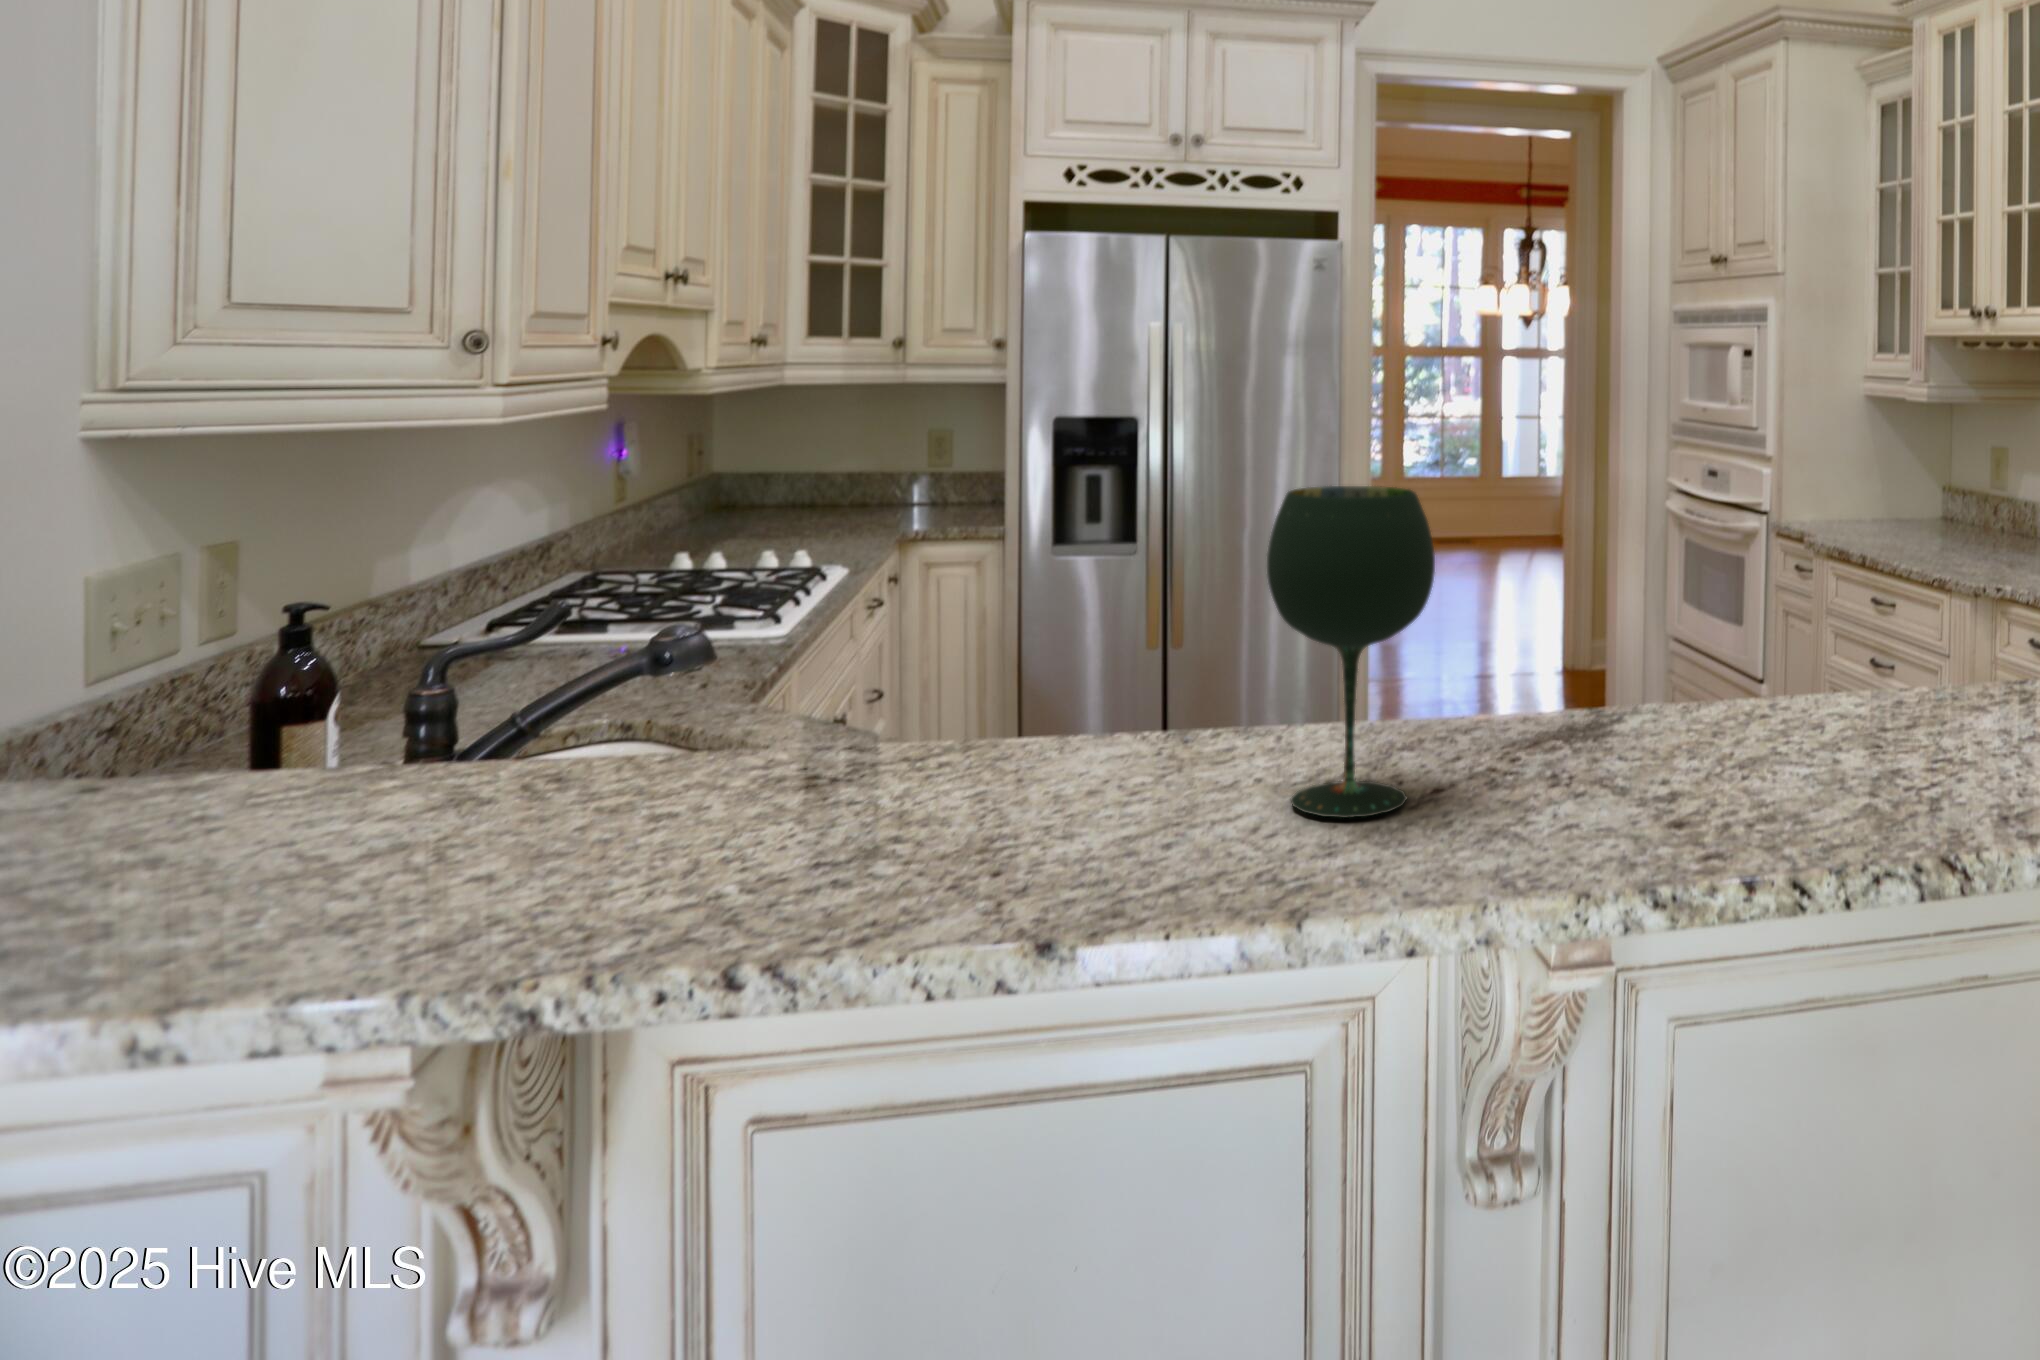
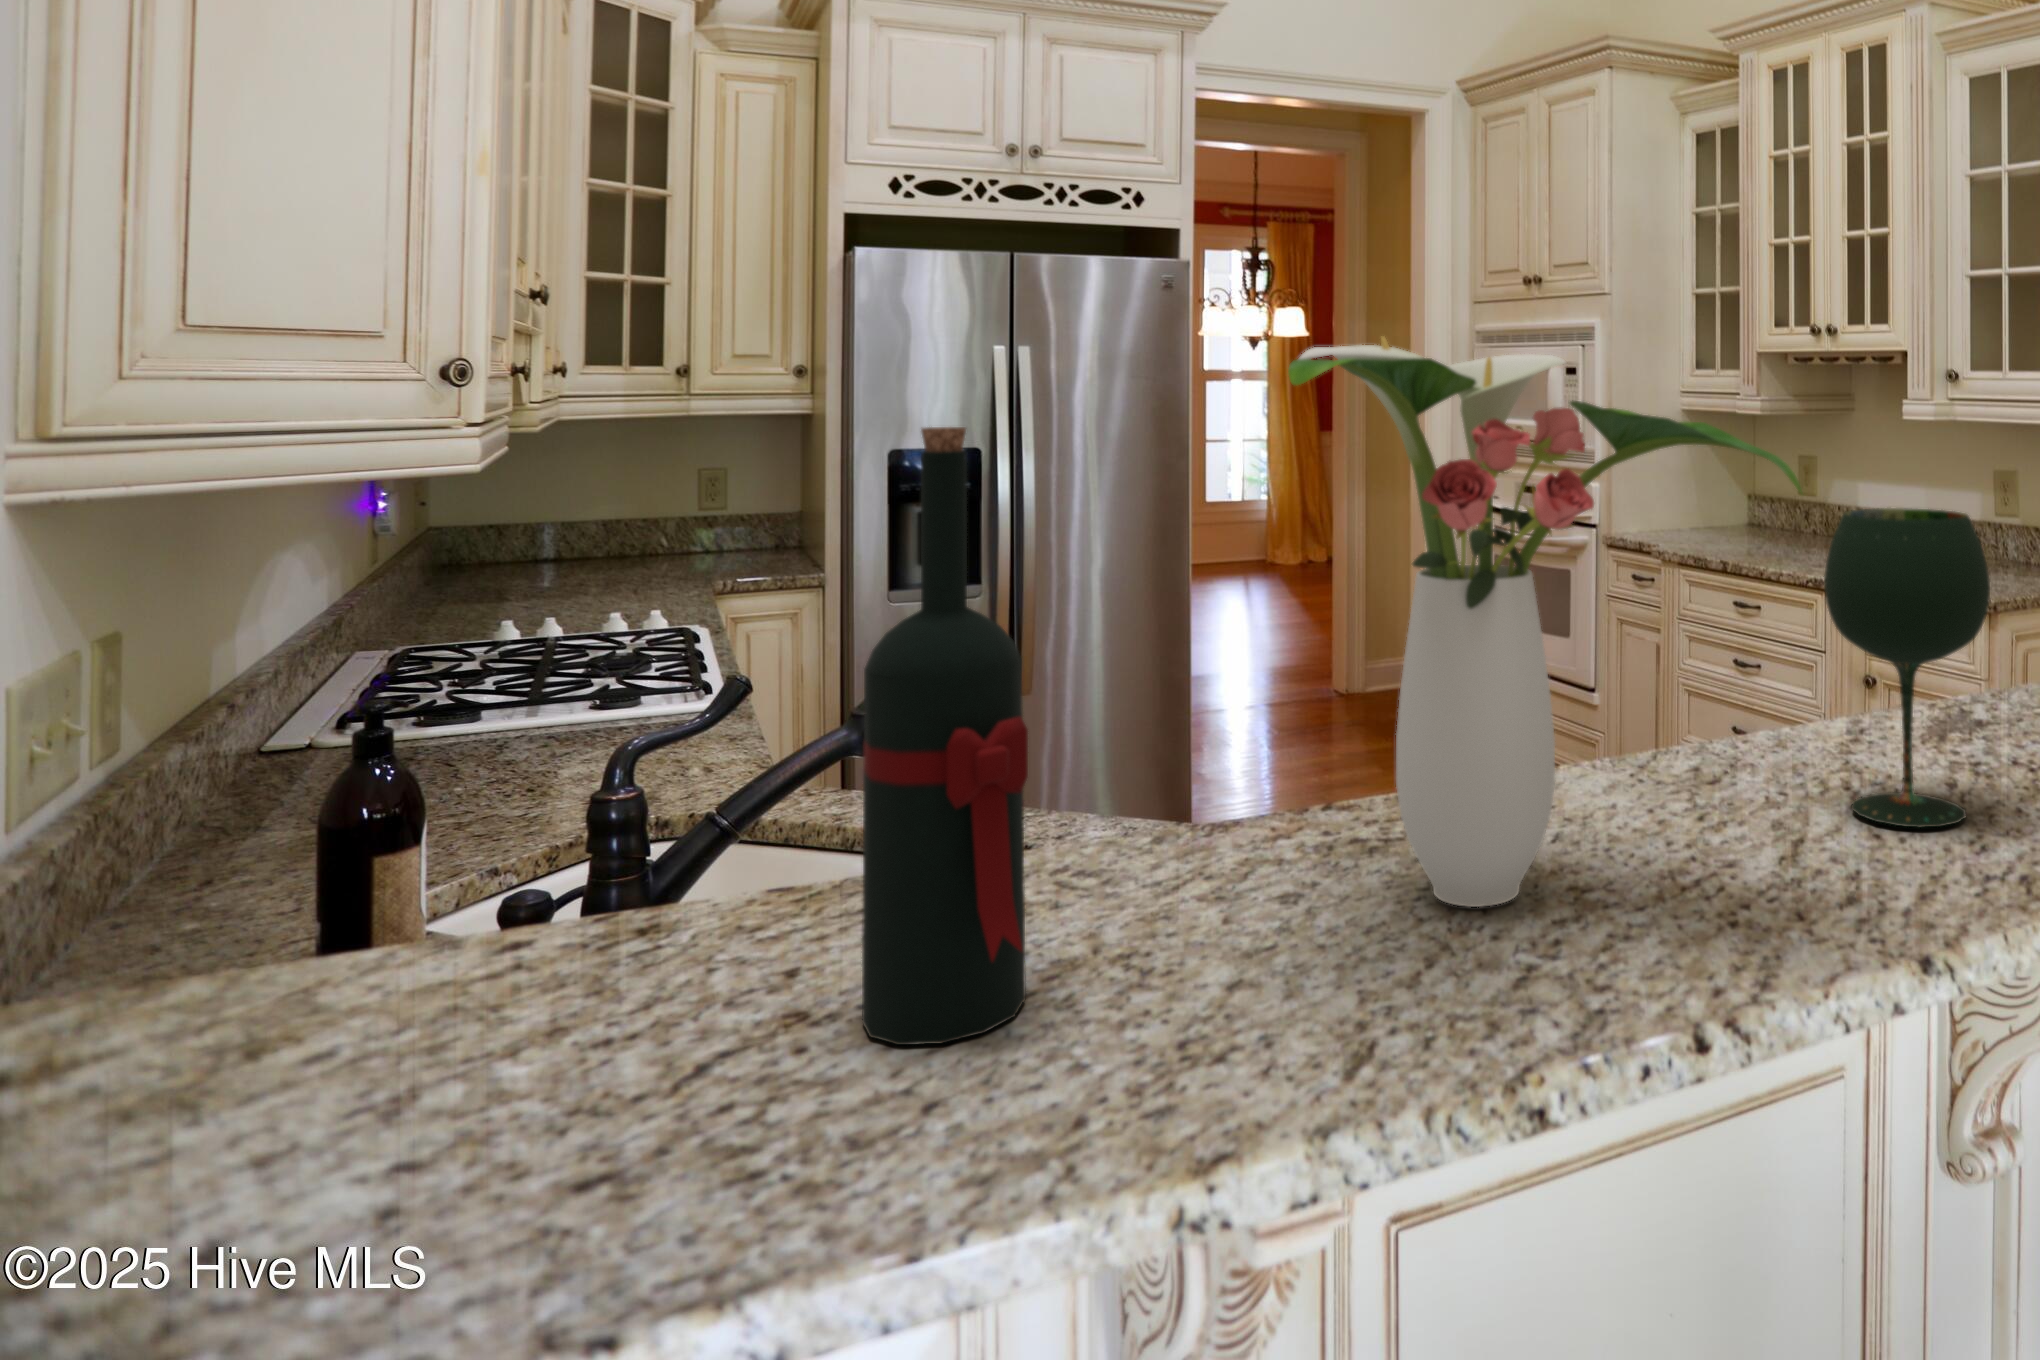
flower arrangement: none [472,301,1009,841] -> present [1288,337,1802,907]
wine bottle: none [158,374,329,895] -> present [862,427,1028,1045]

